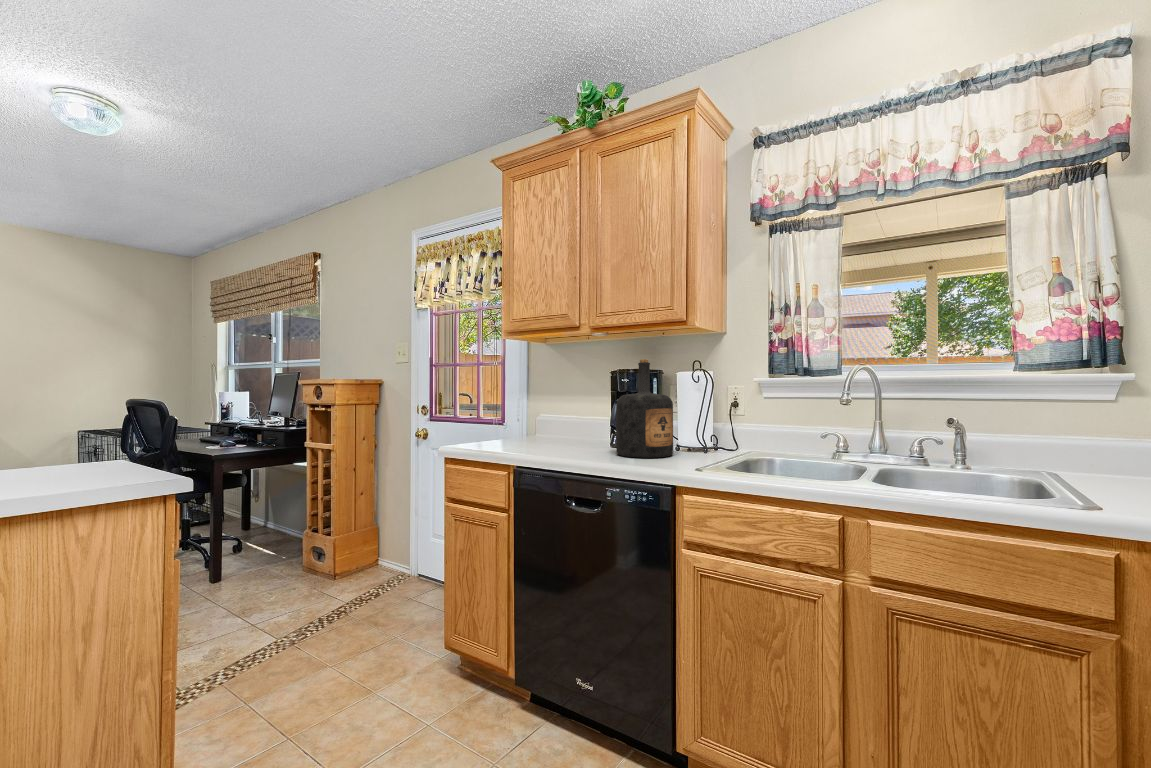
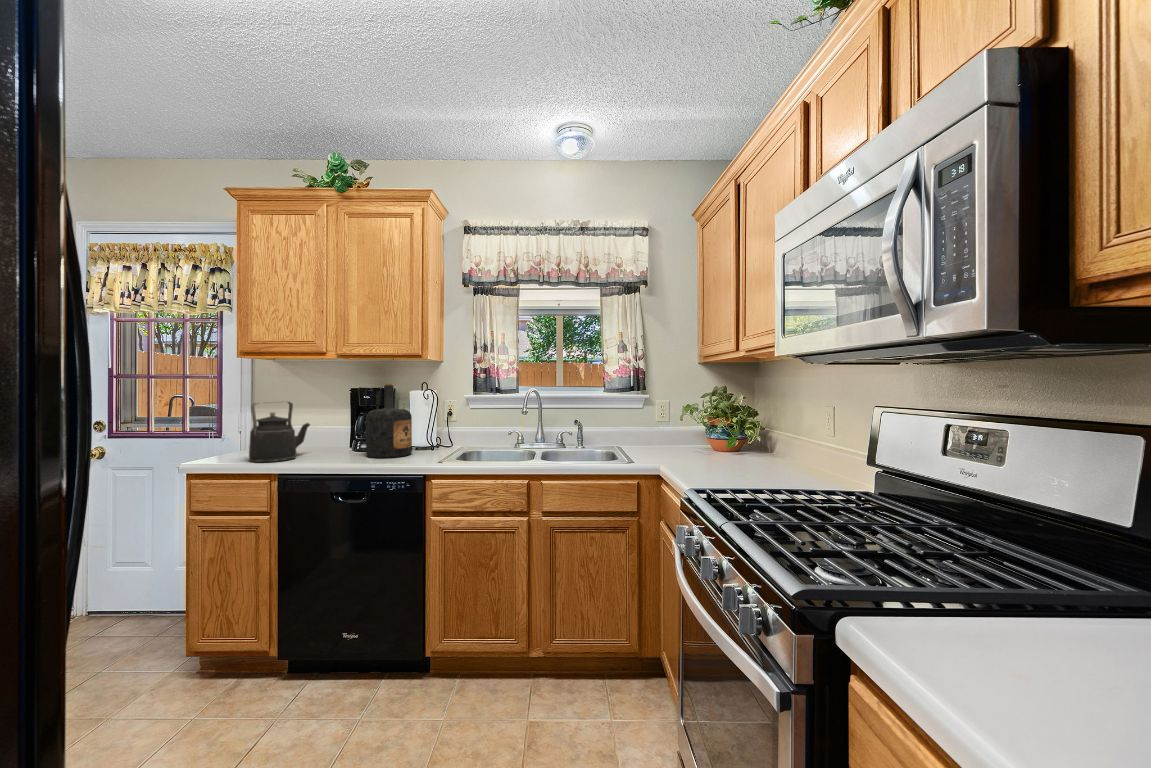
kettle: none [499,384,564,451] -> present [249,402,310,462]

